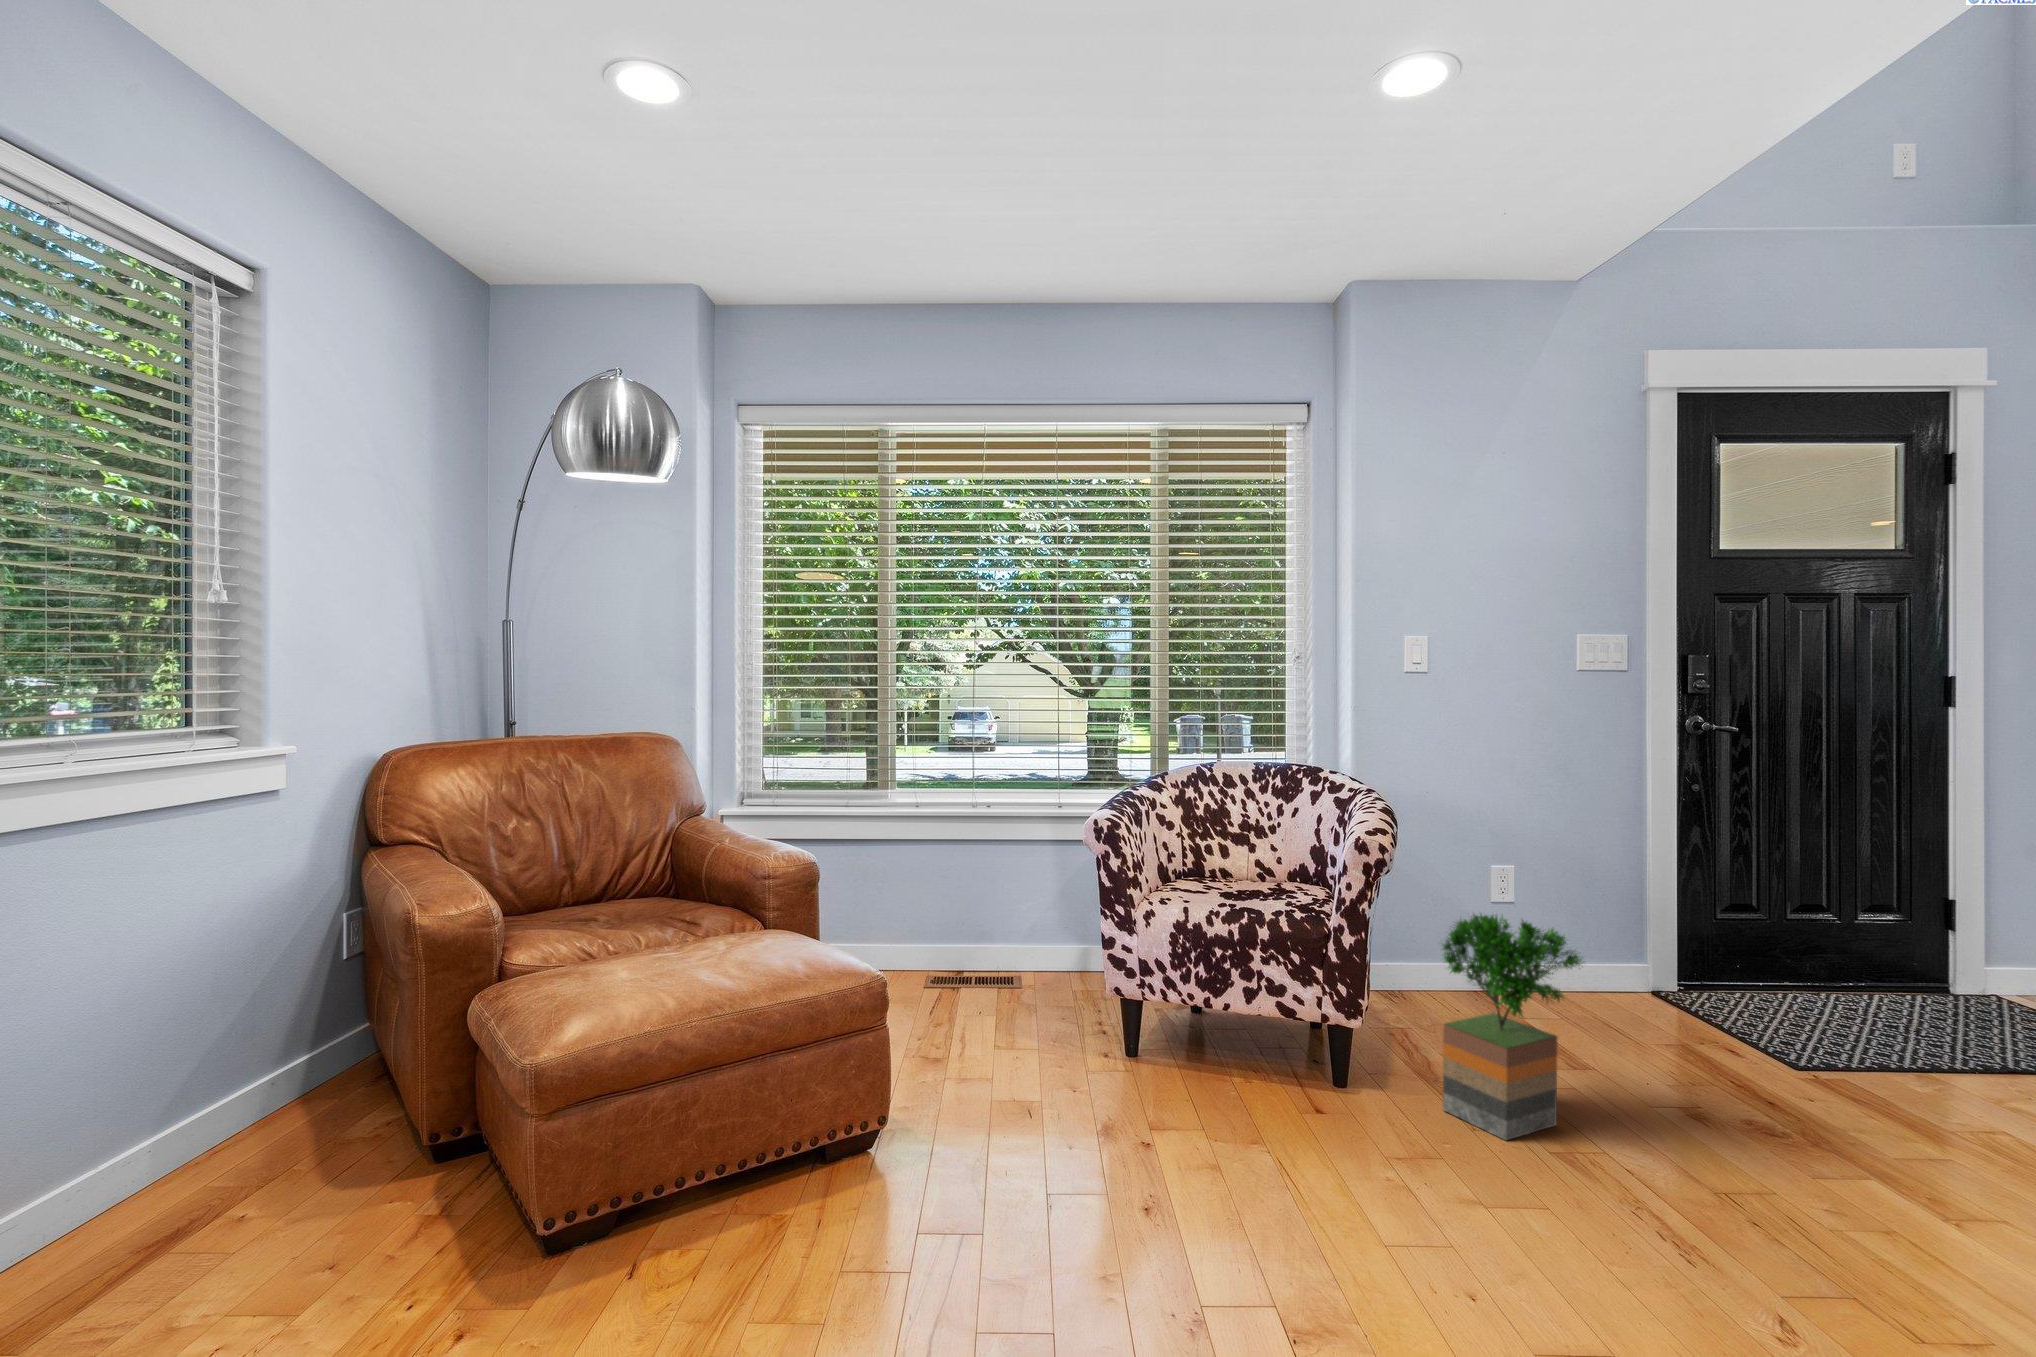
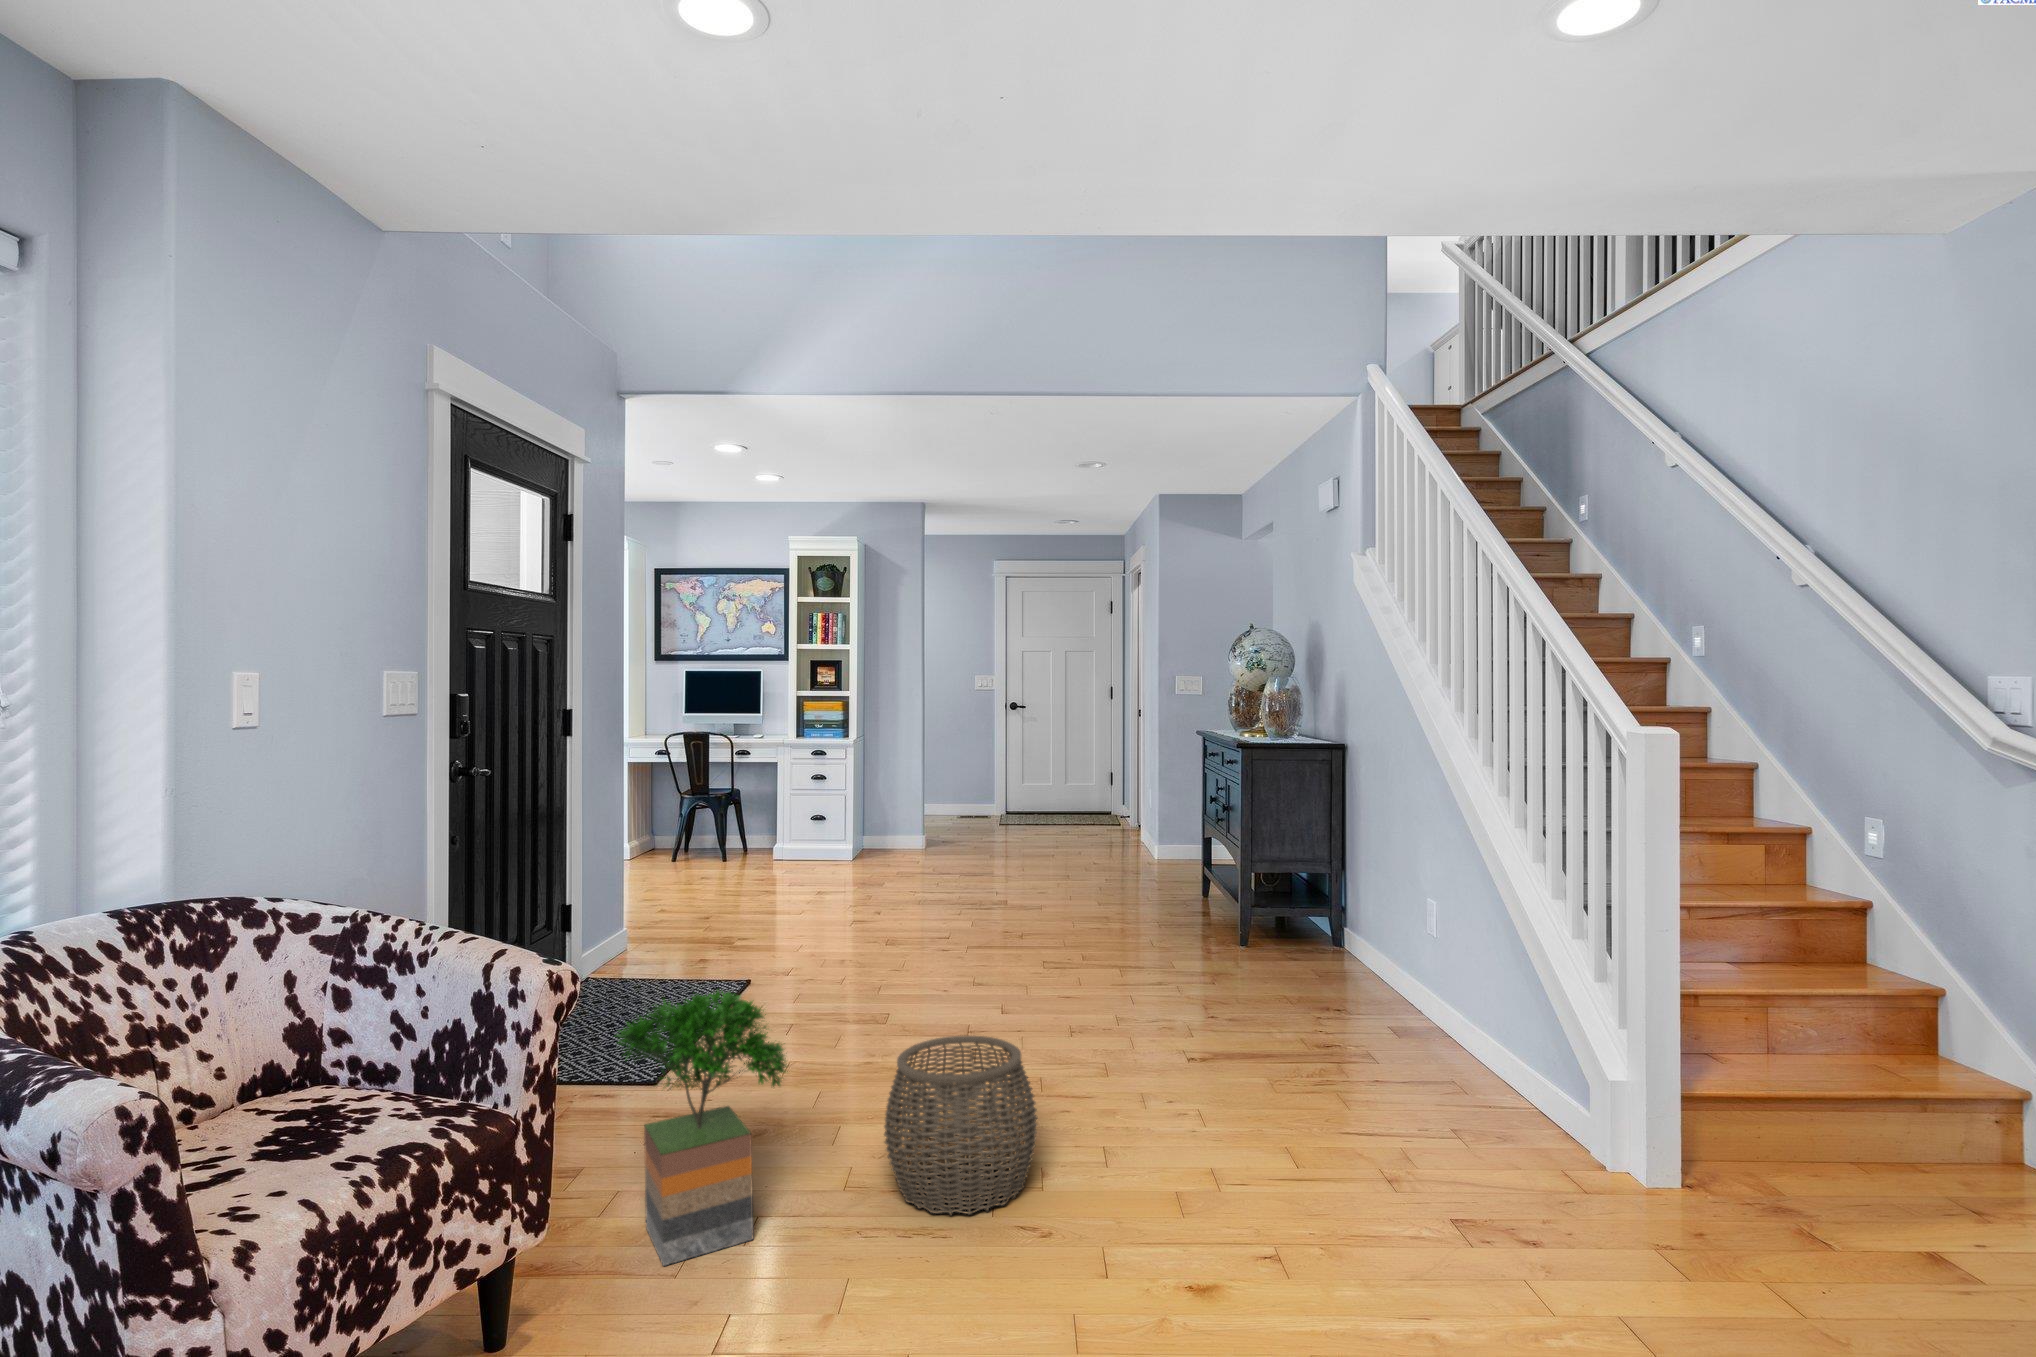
woven basket: none [1596,1064,1820,1288] -> present [884,1036,1037,1215]

